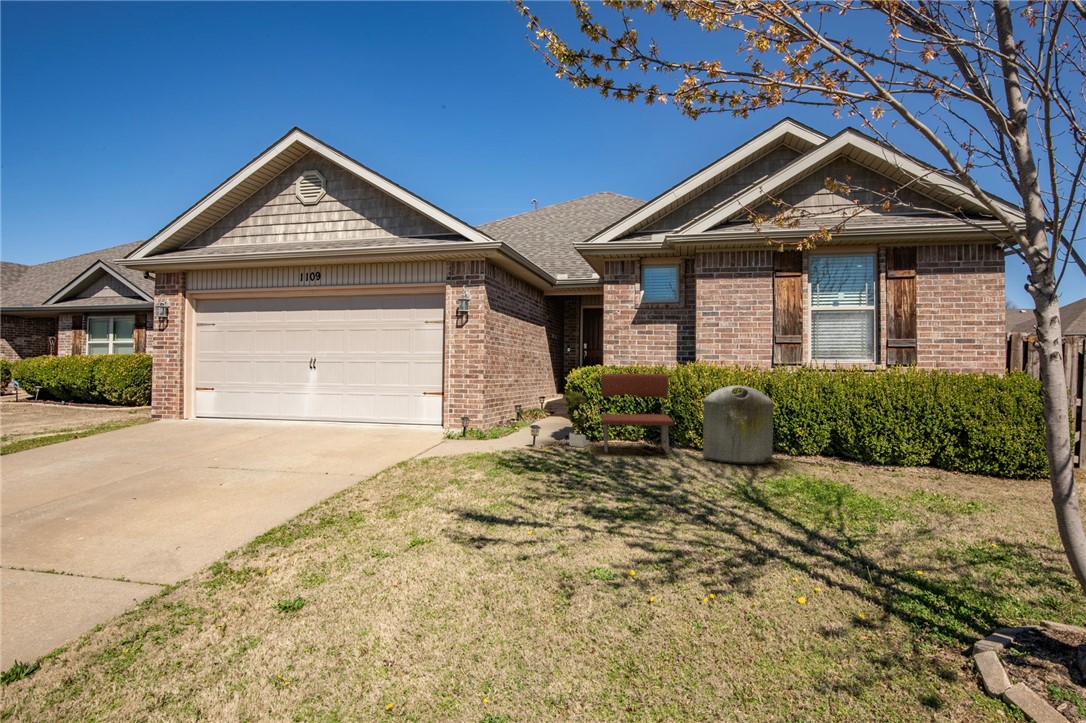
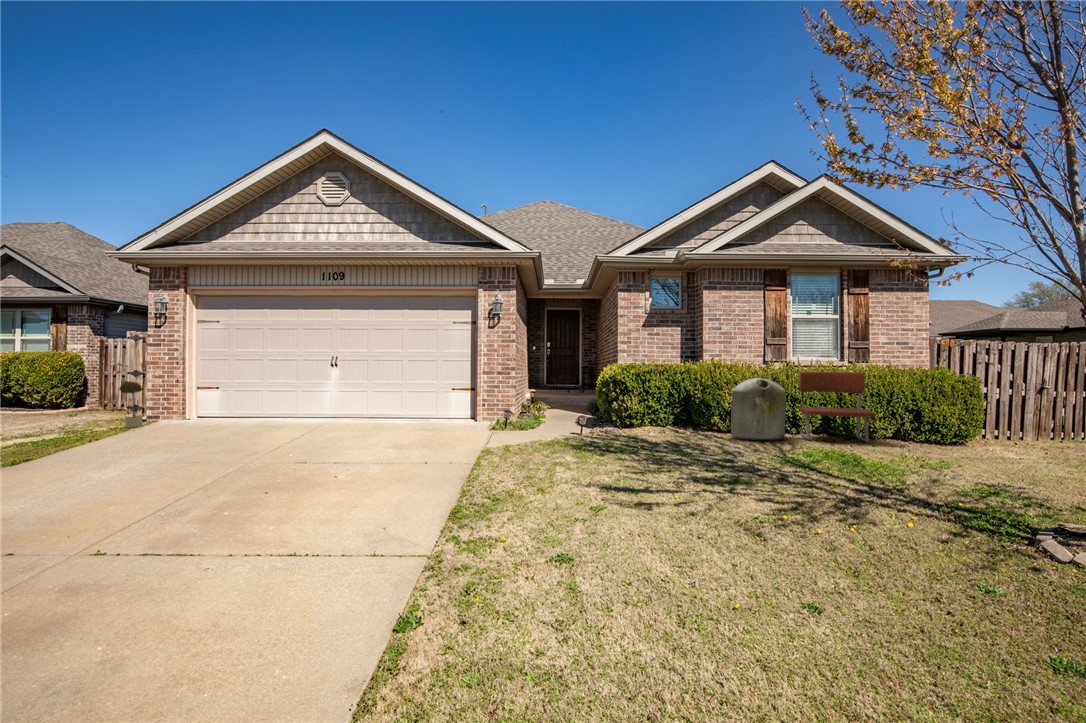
bench: present [601,374,674,454] -> present [799,372,876,442]
potted tree: present [566,391,590,447] -> present [119,381,143,428]

